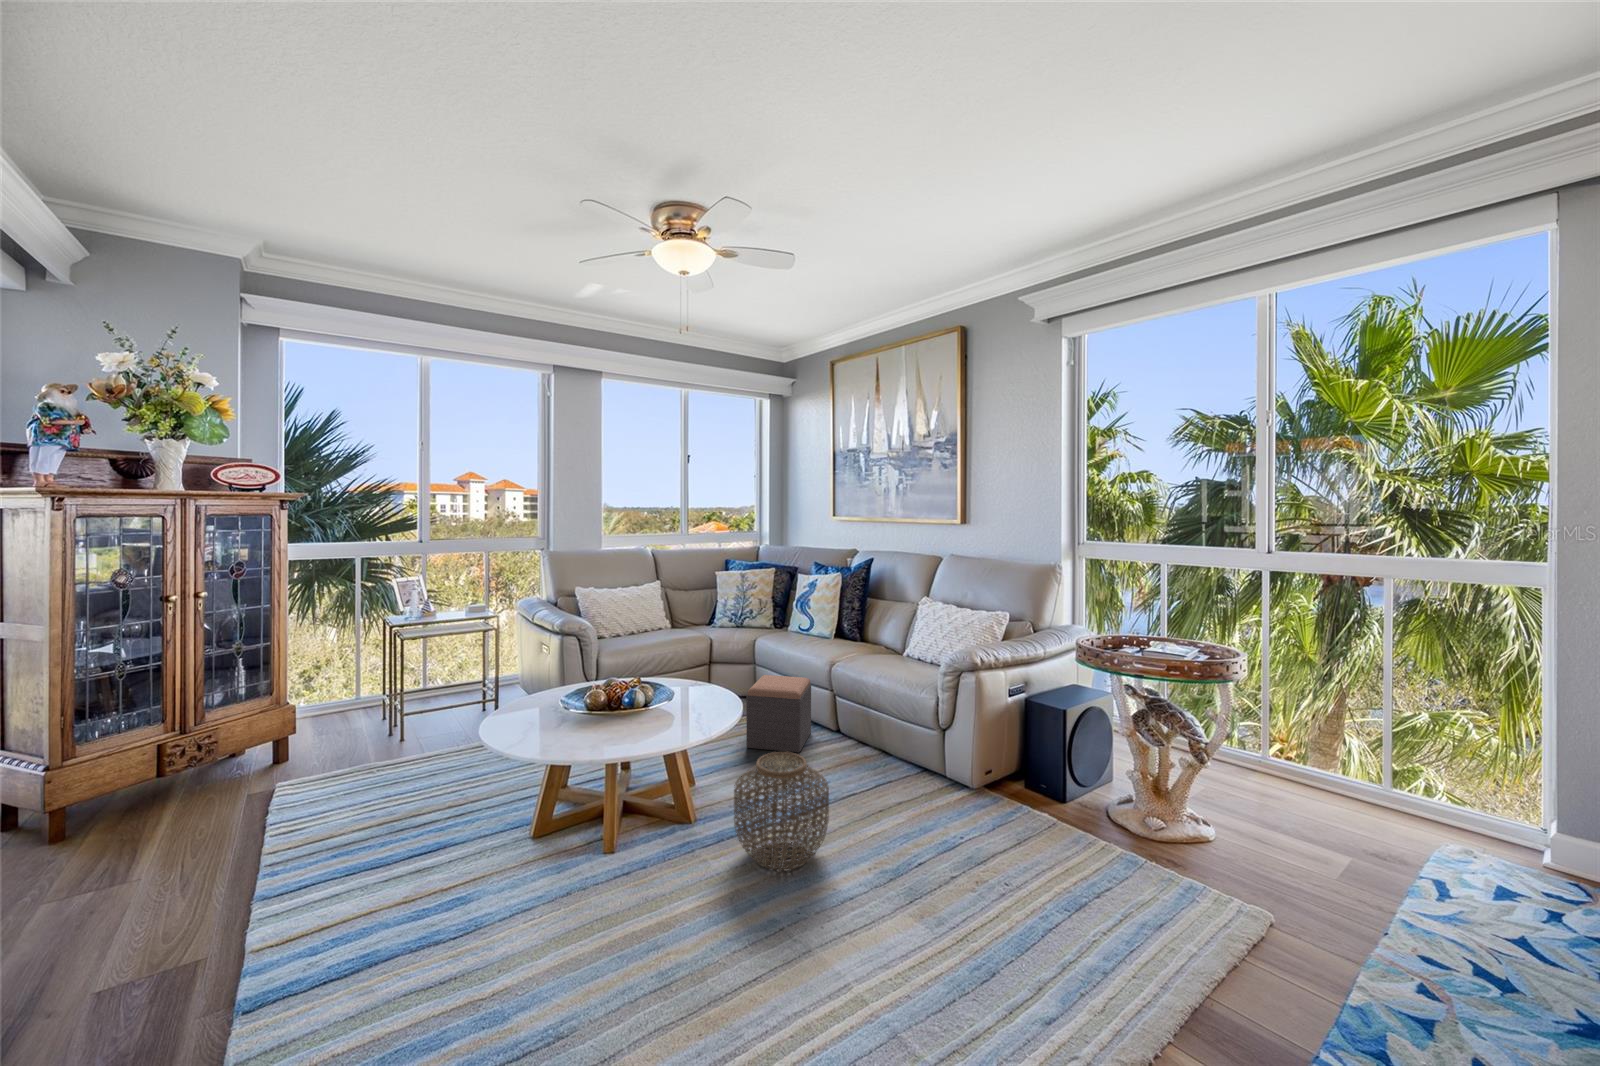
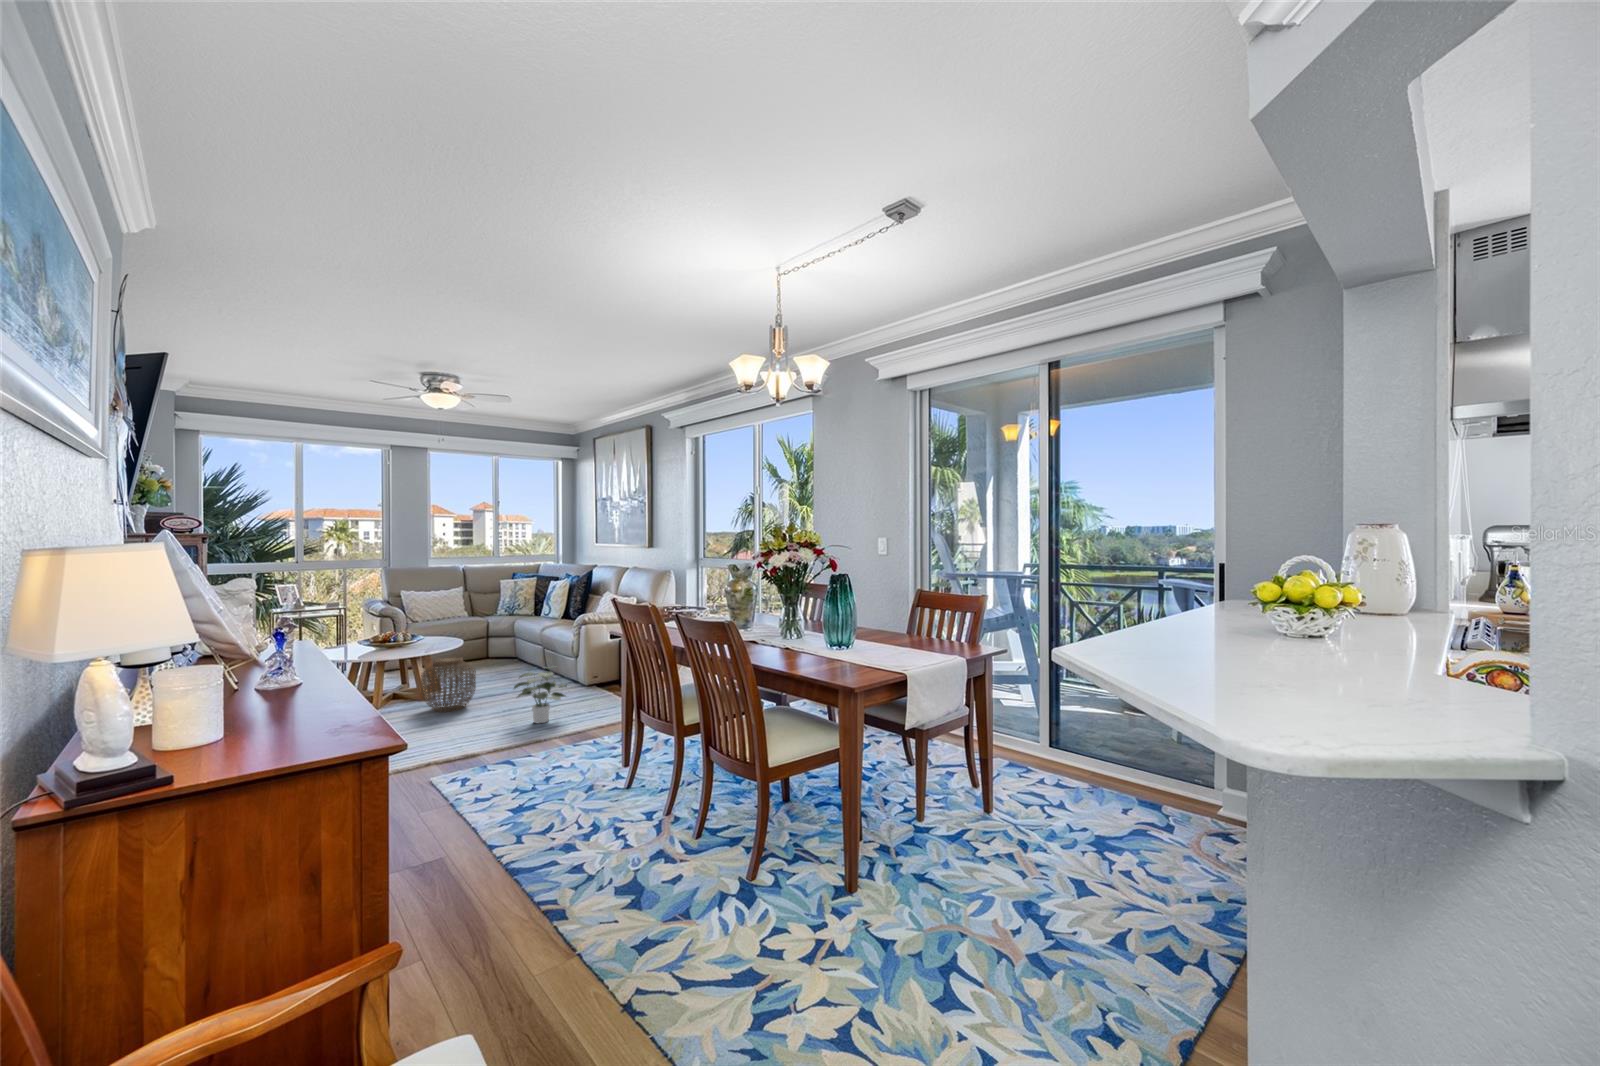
footstool: present [746,675,811,753] -> none [481,637,529,679]
potted plant: none [972,801,1088,935] -> present [514,667,567,723]

